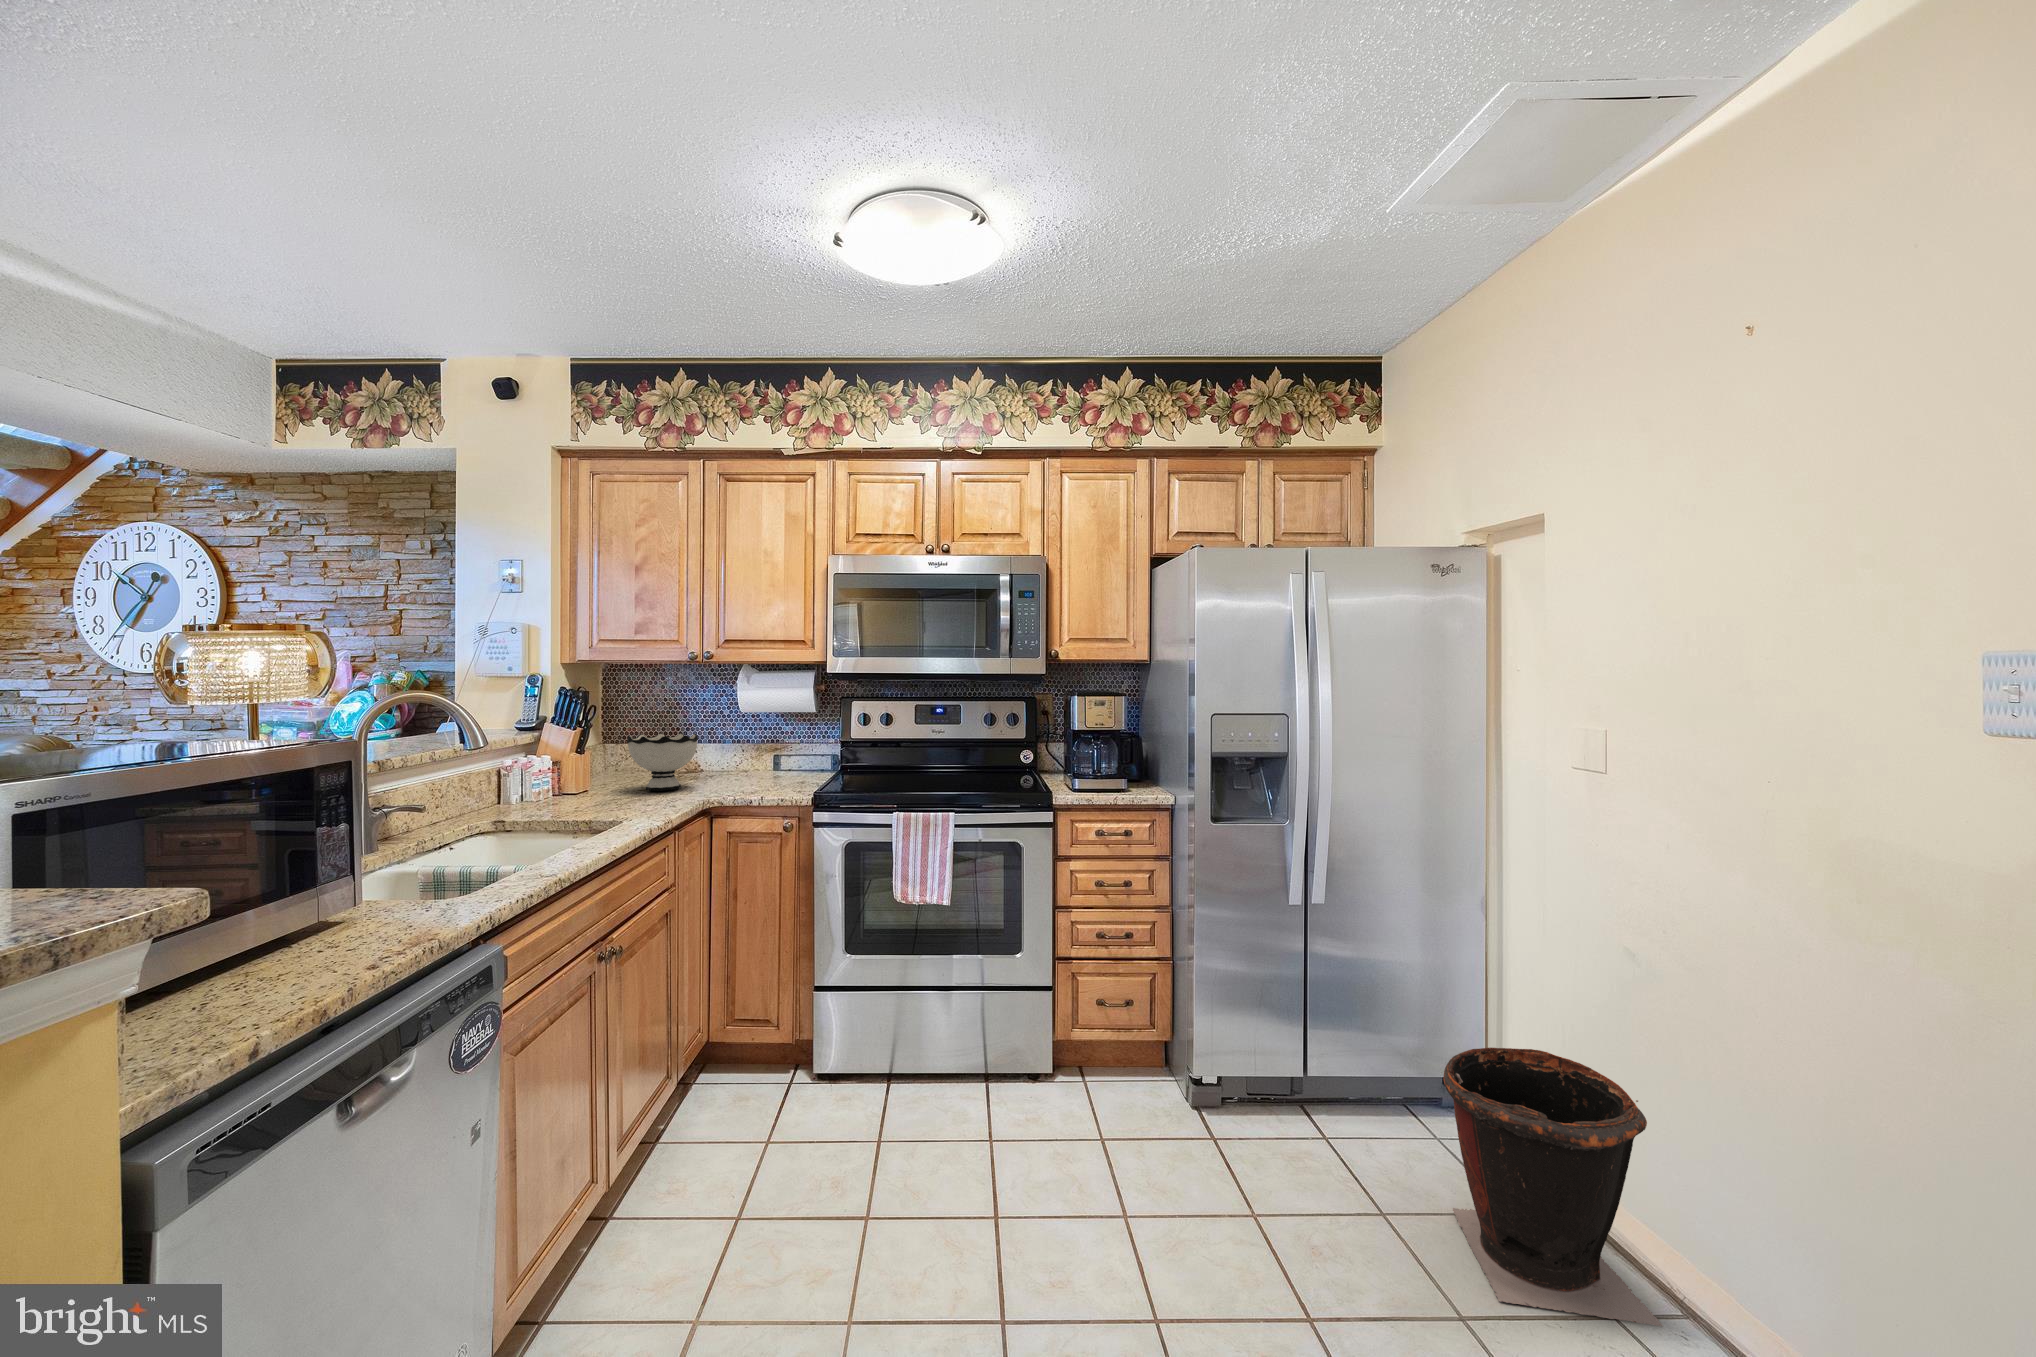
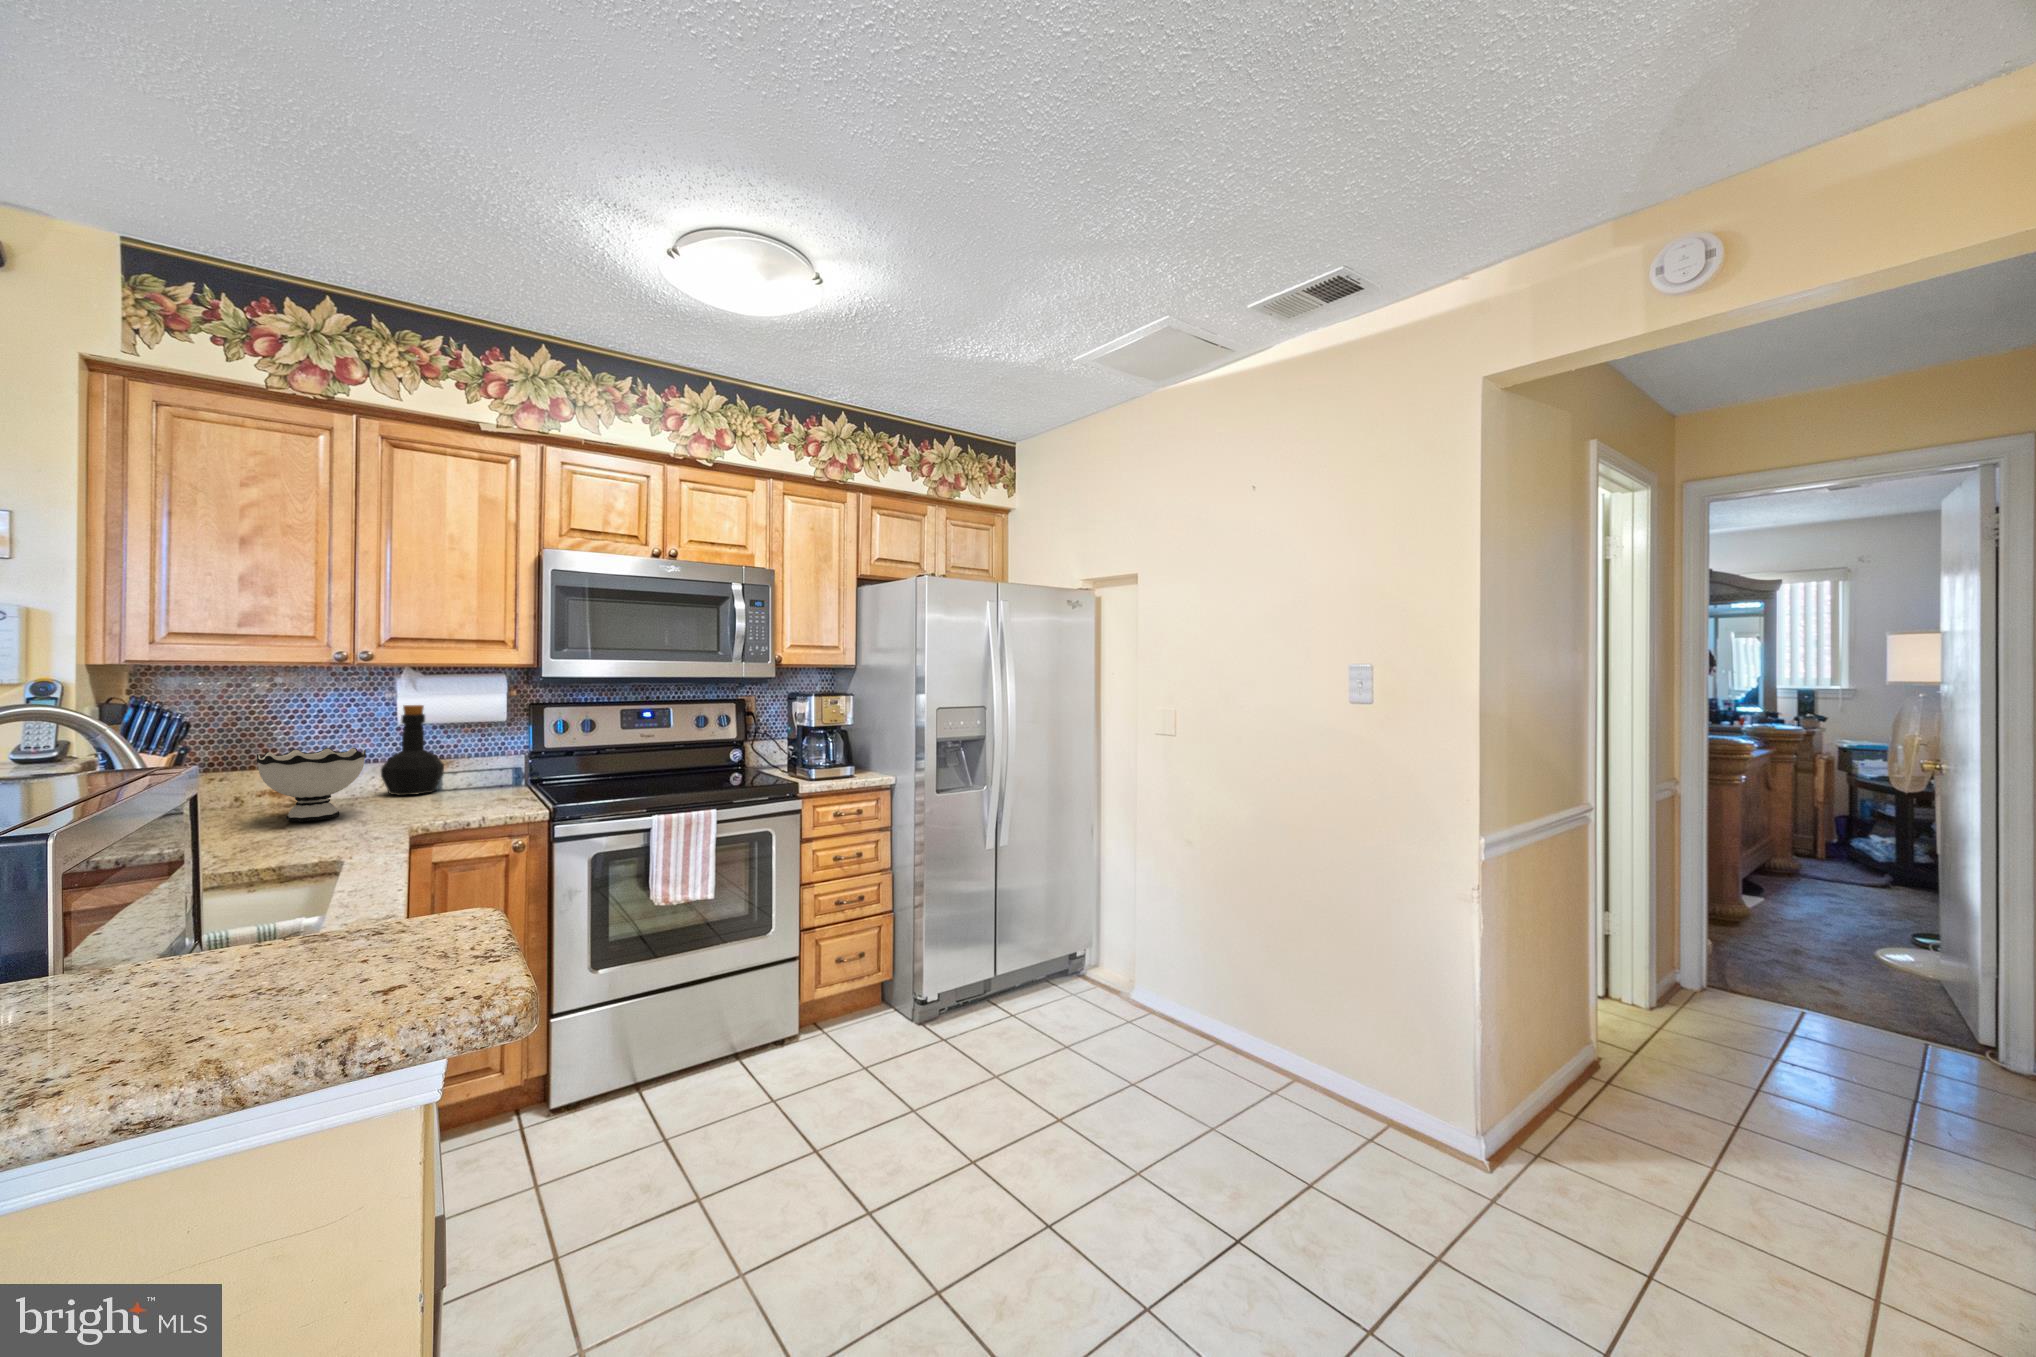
bottle: none [728,700,773,778] -> present [381,705,444,796]
waste bin: present [1444,1048,1662,1326] -> none [1110,923,1230,1077]

